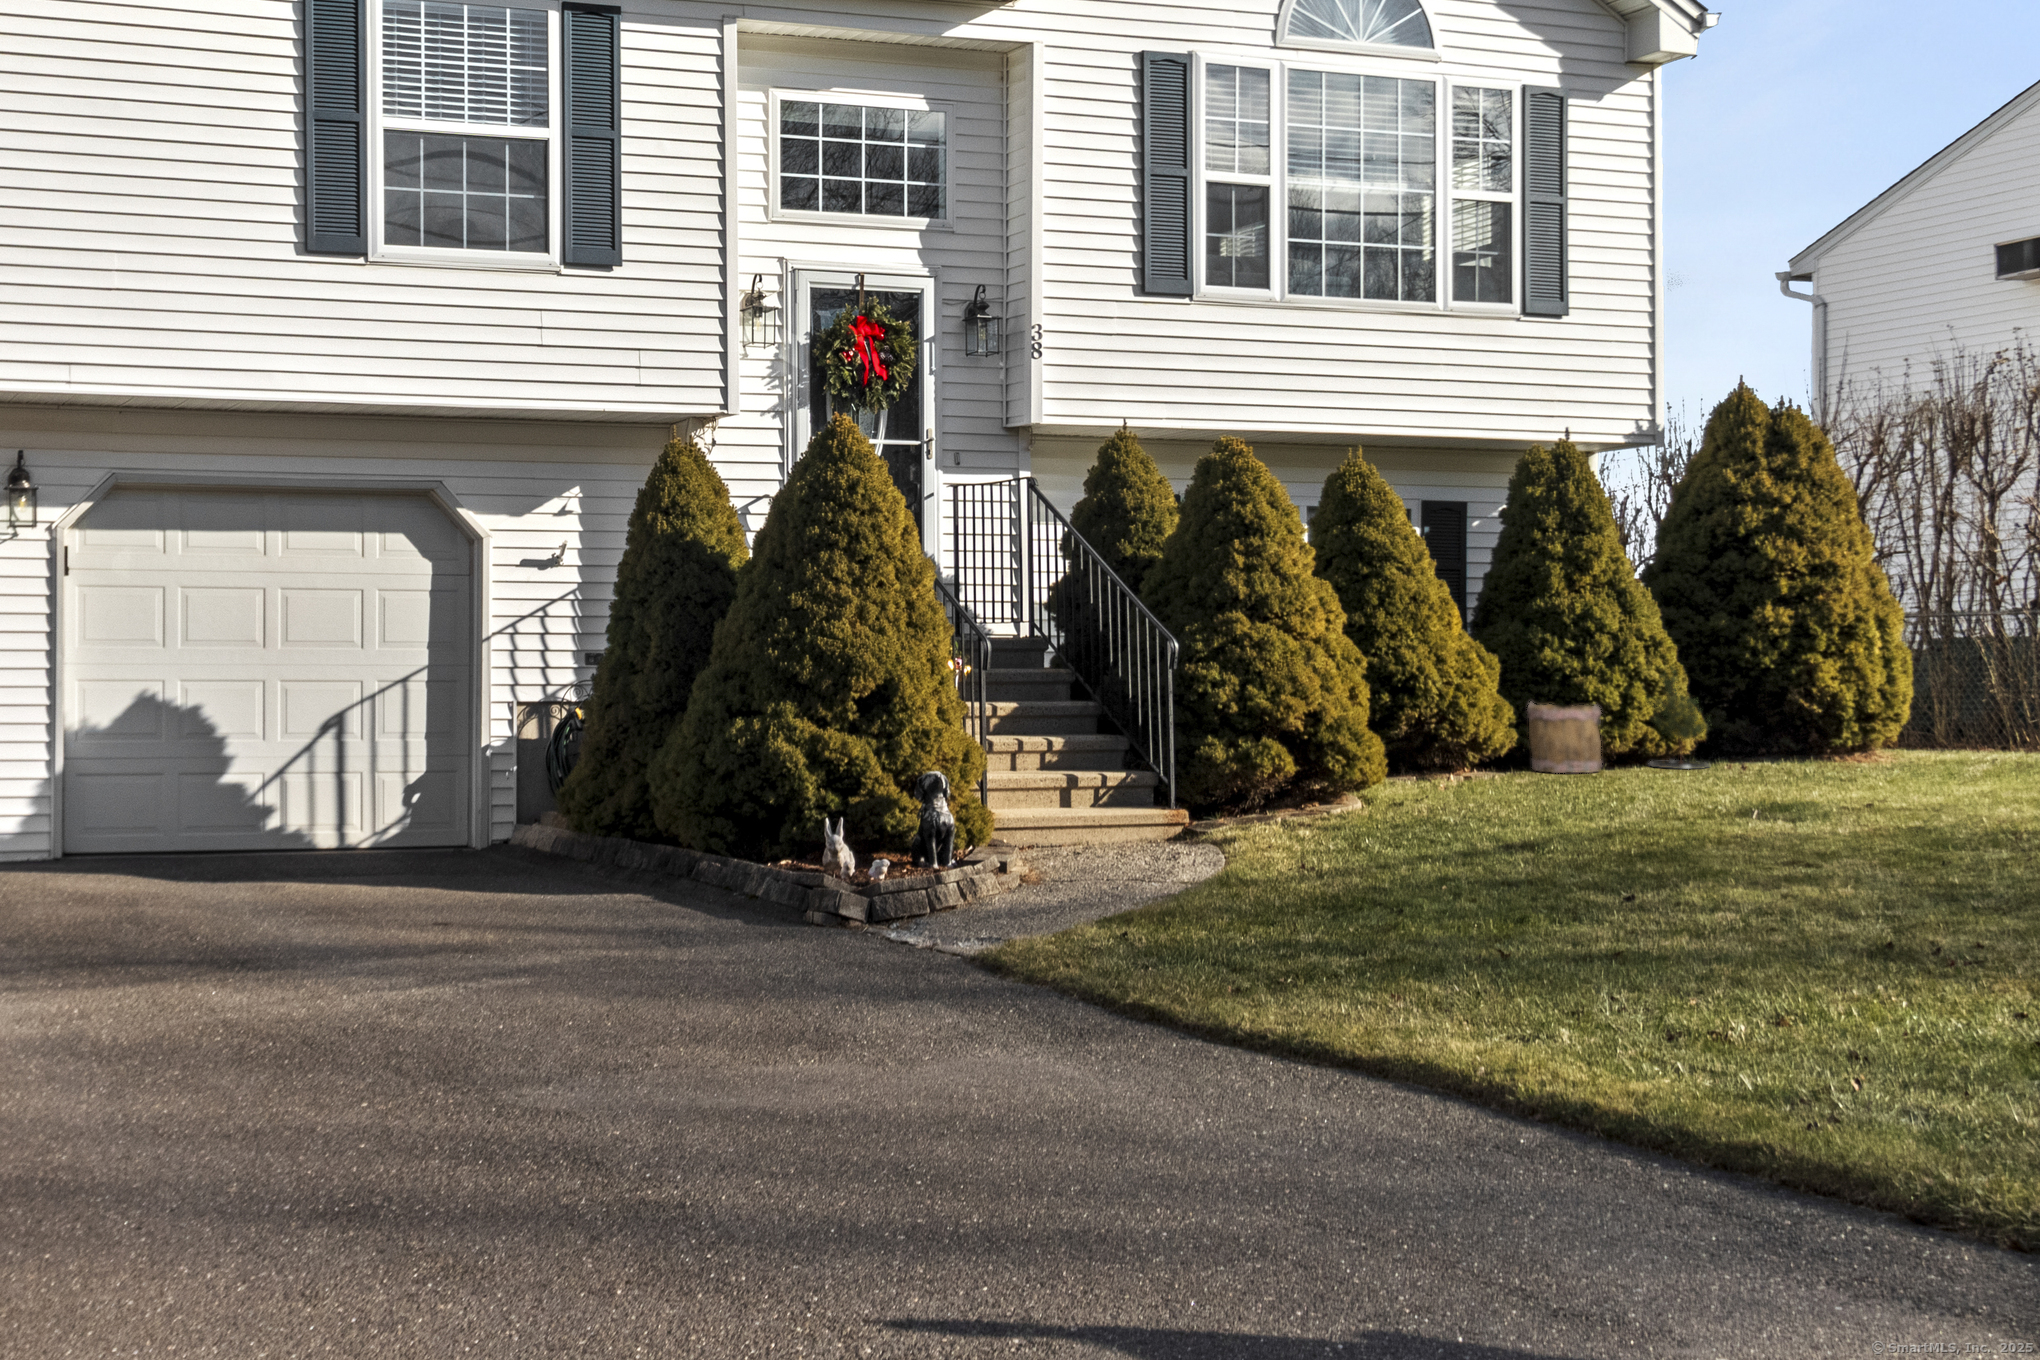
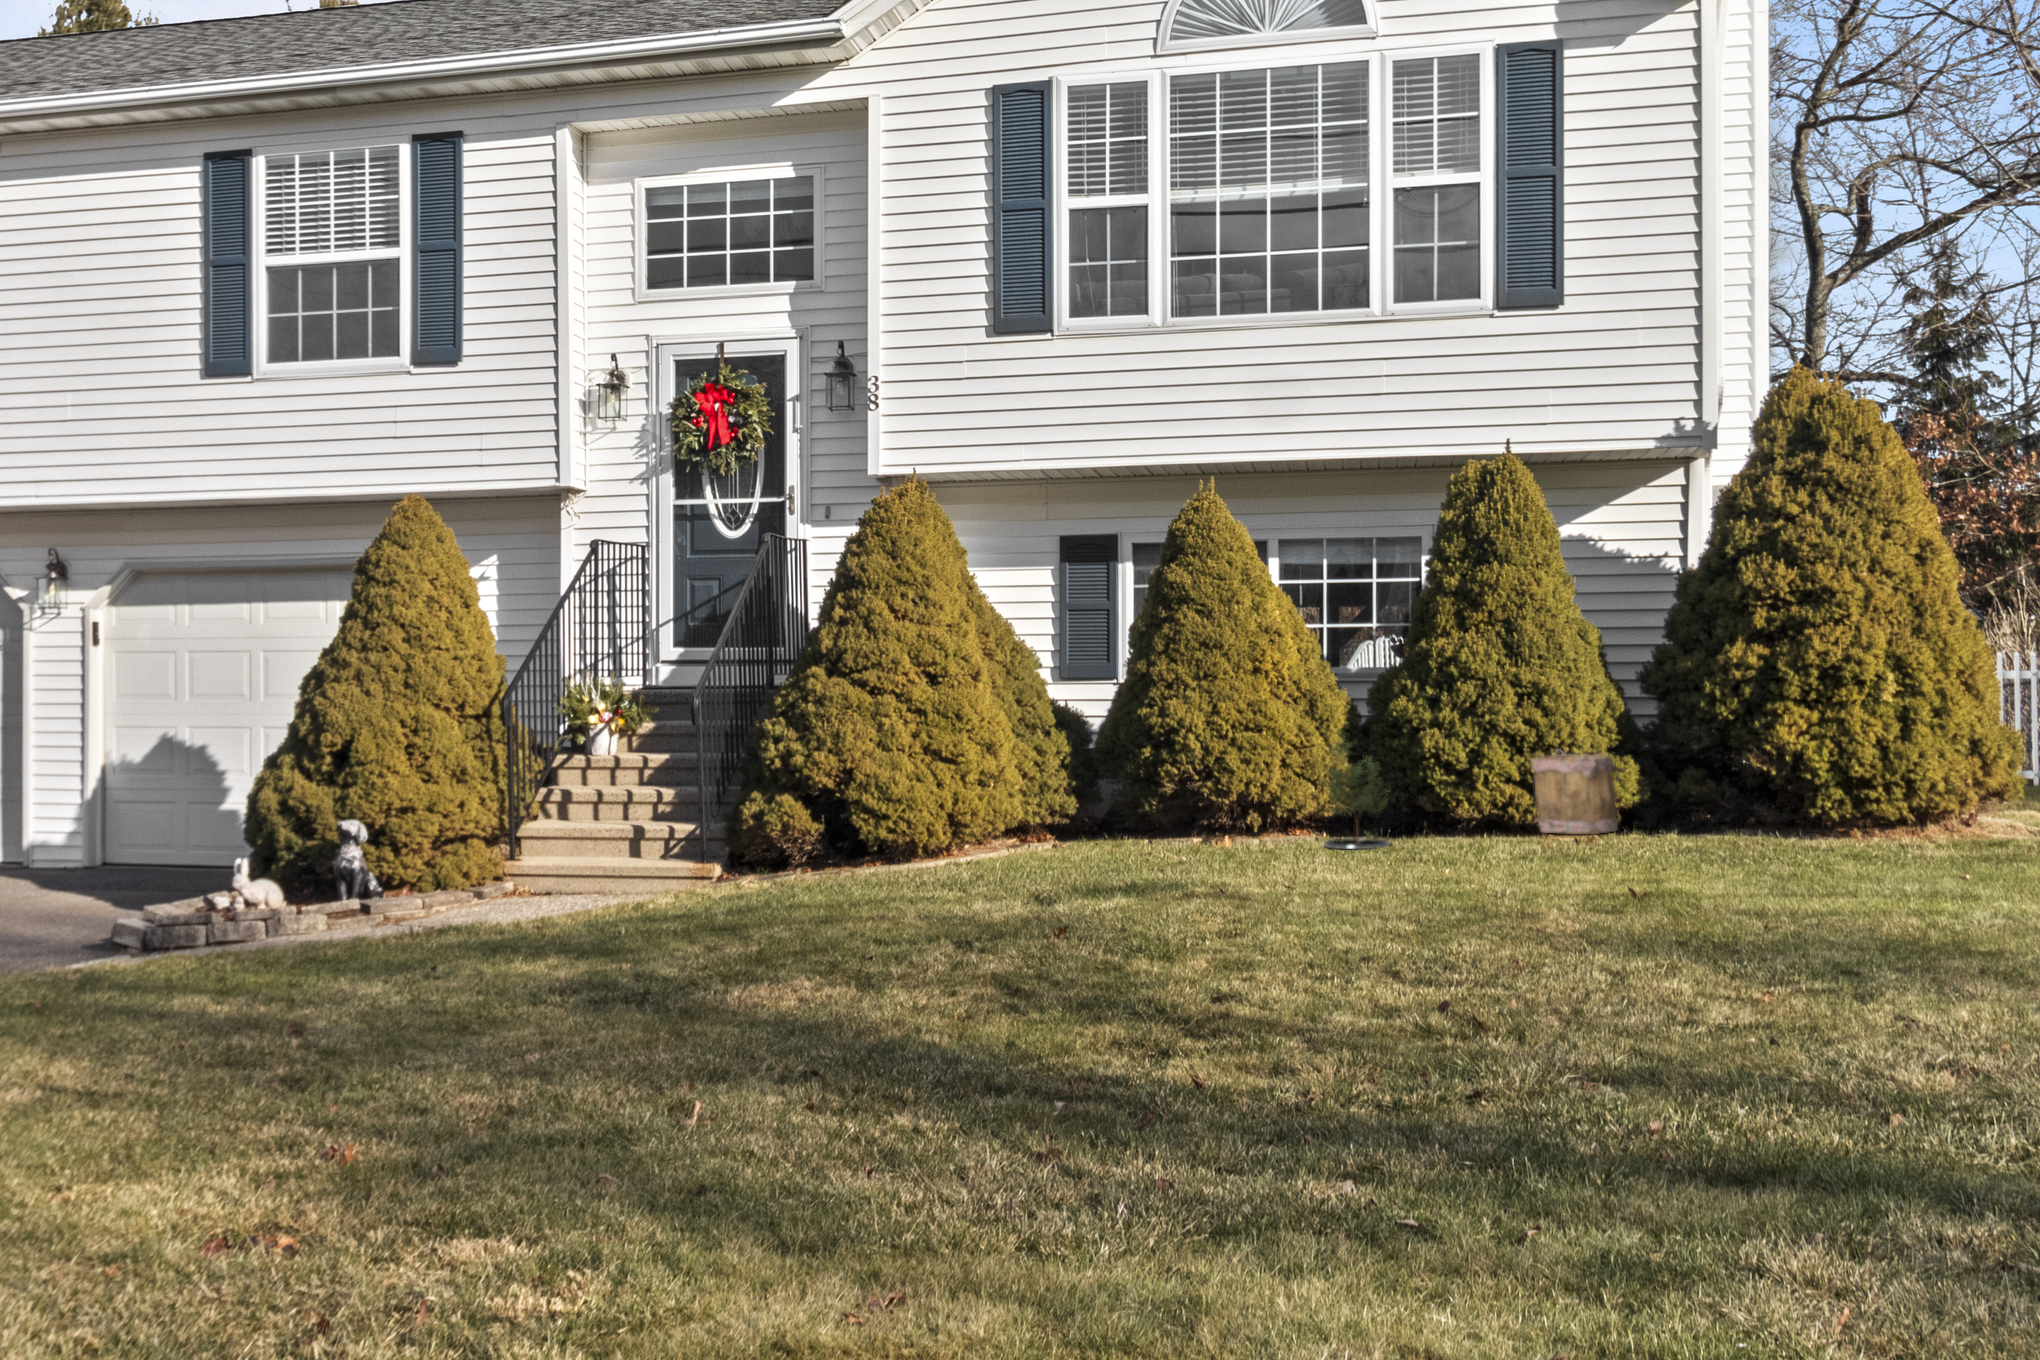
bucket: present [1527,702,1602,773] -> present [1533,752,1624,834]

